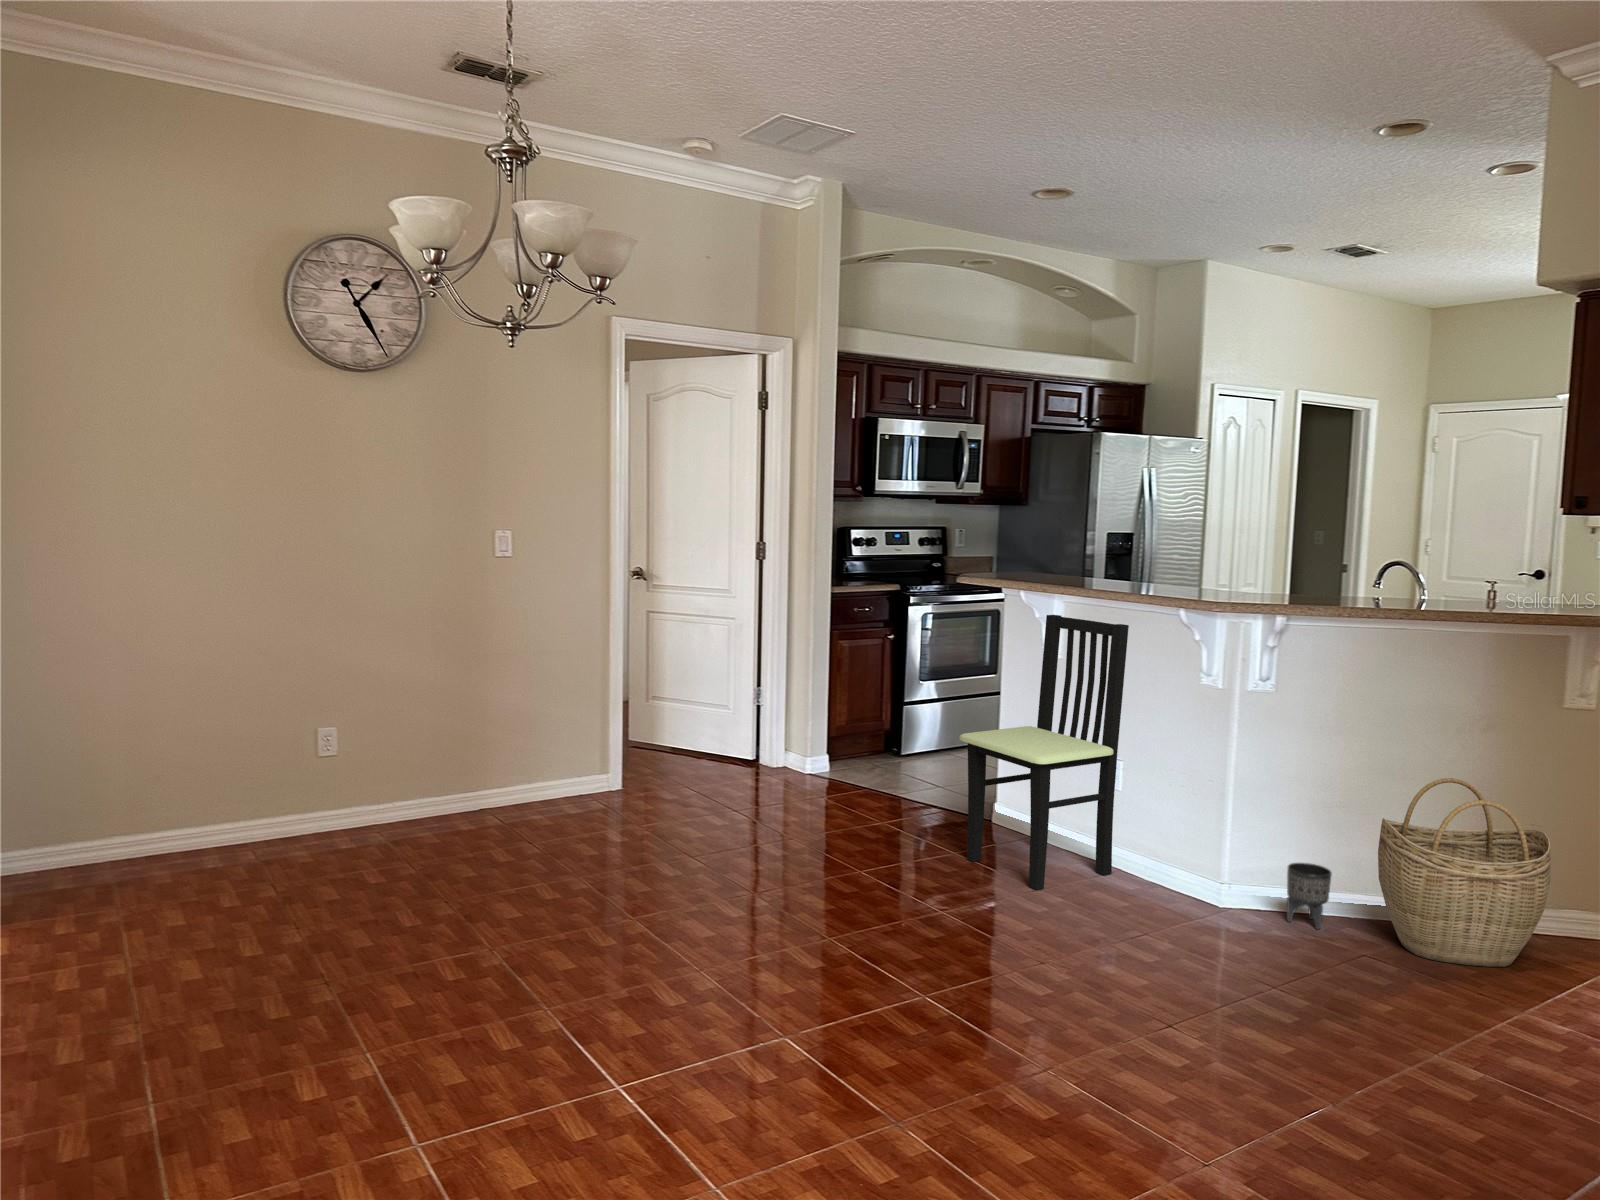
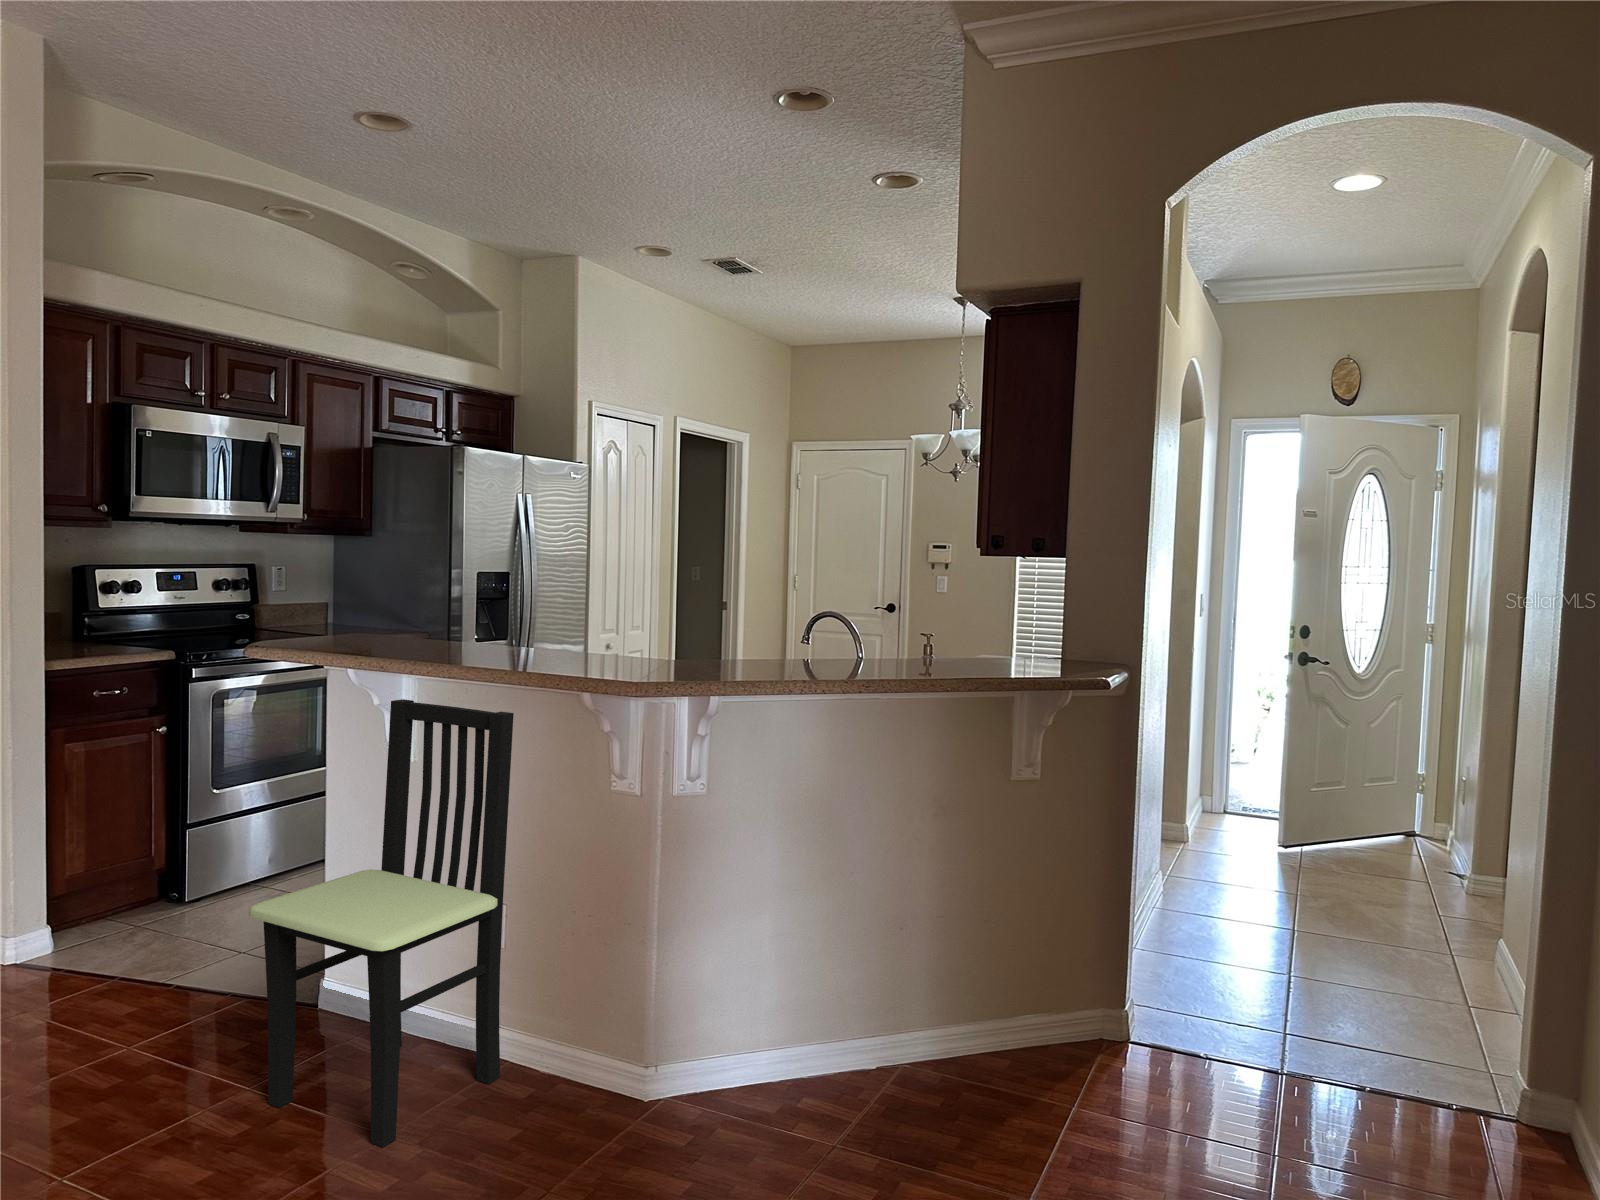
woven basket: present [1378,778,1551,967] -> none [849,885,1039,1135]
planter: present [1287,863,1332,929] -> none [741,1022,796,1117]

